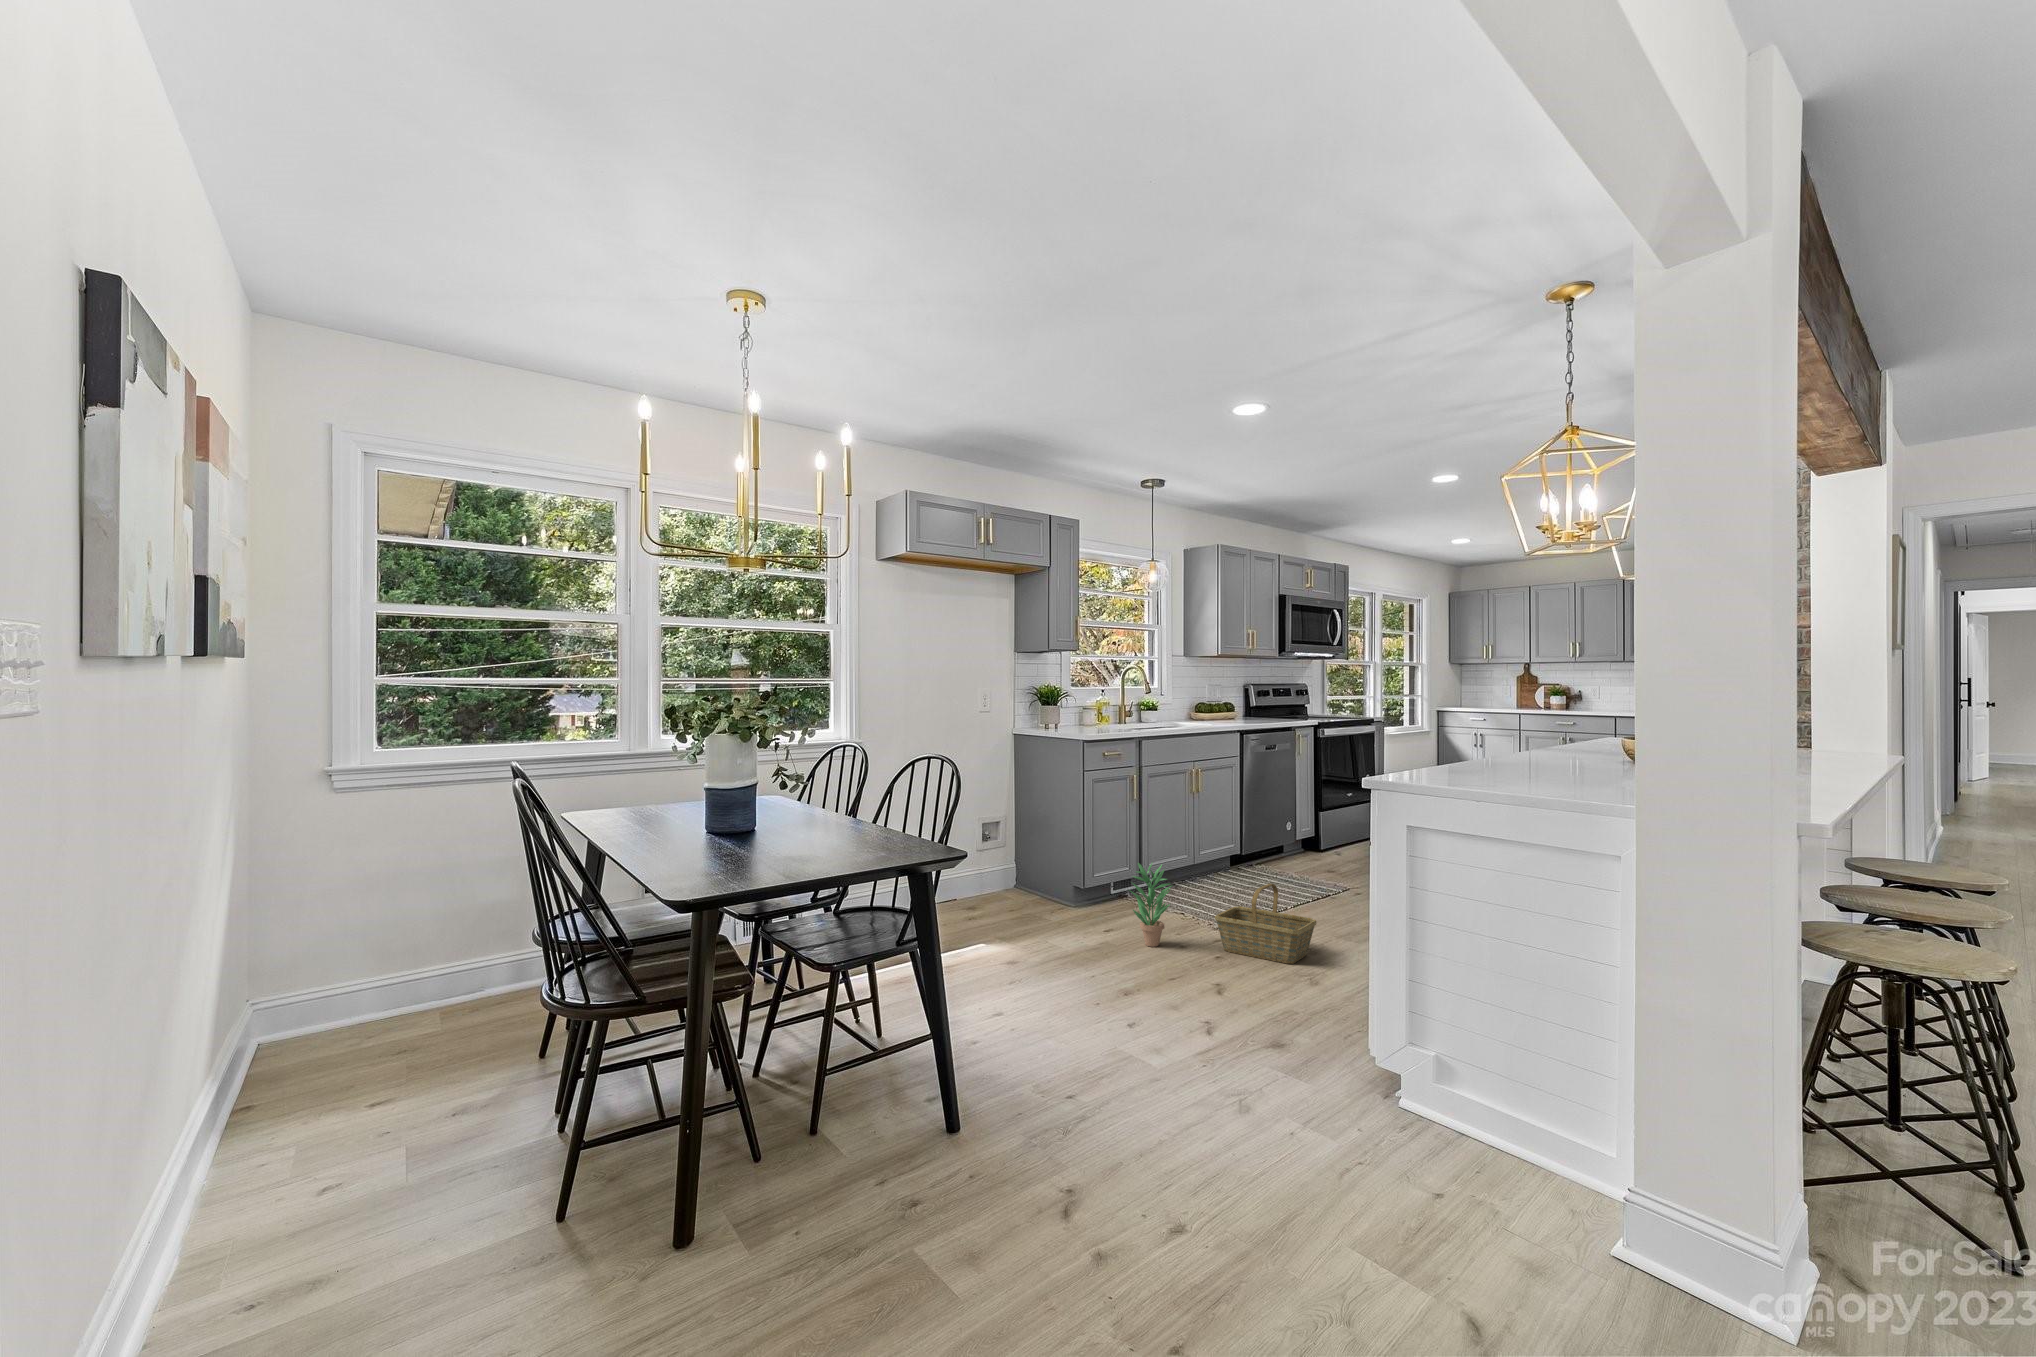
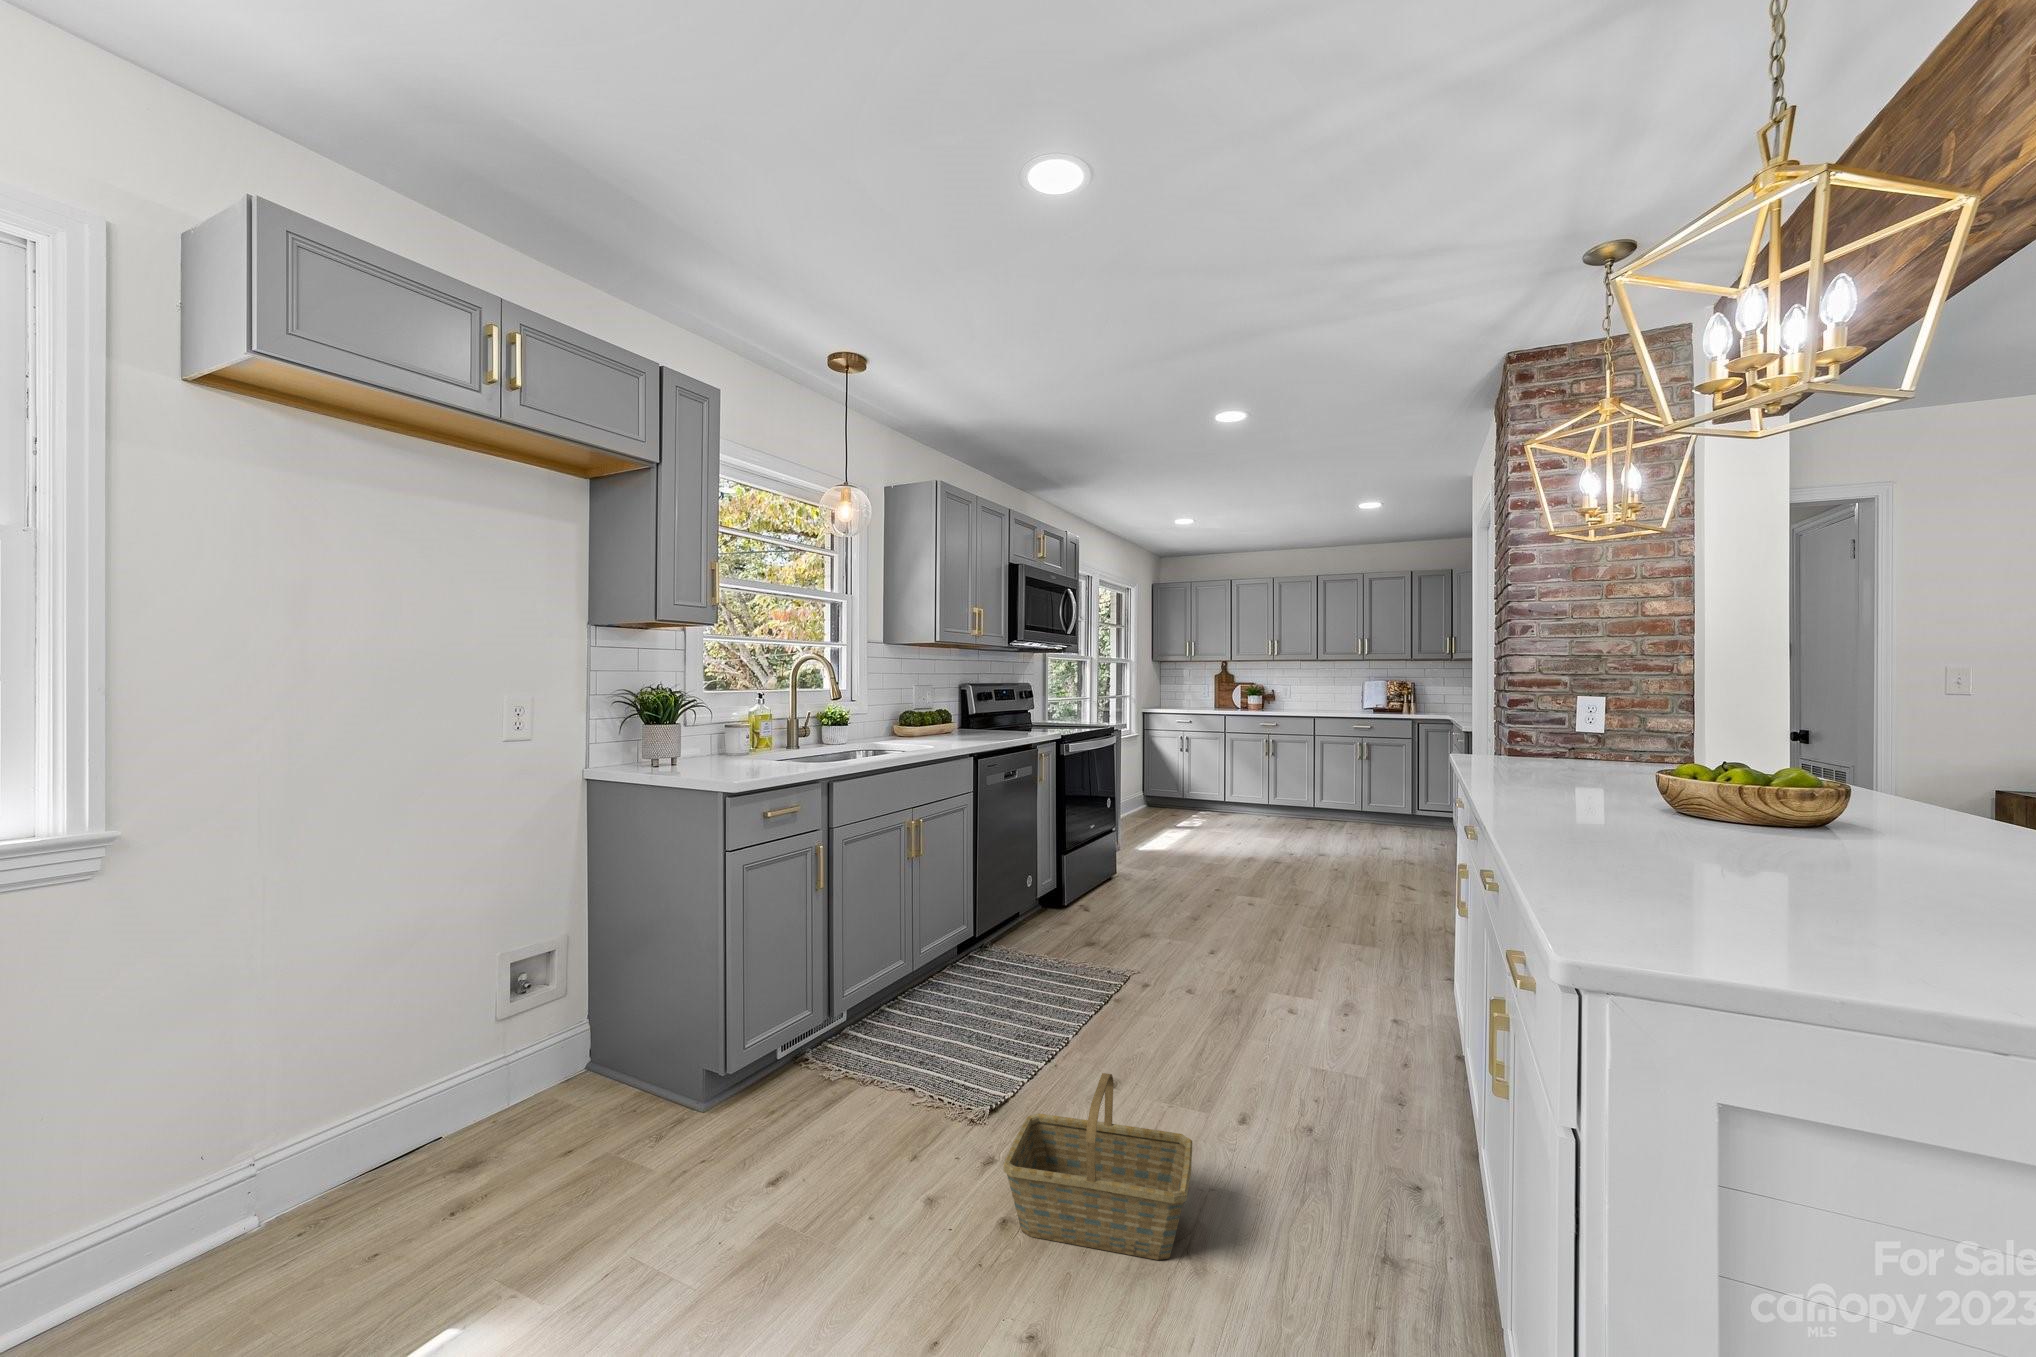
potted plant: present [1131,863,1172,947] -> none [820,1070,919,1256]

